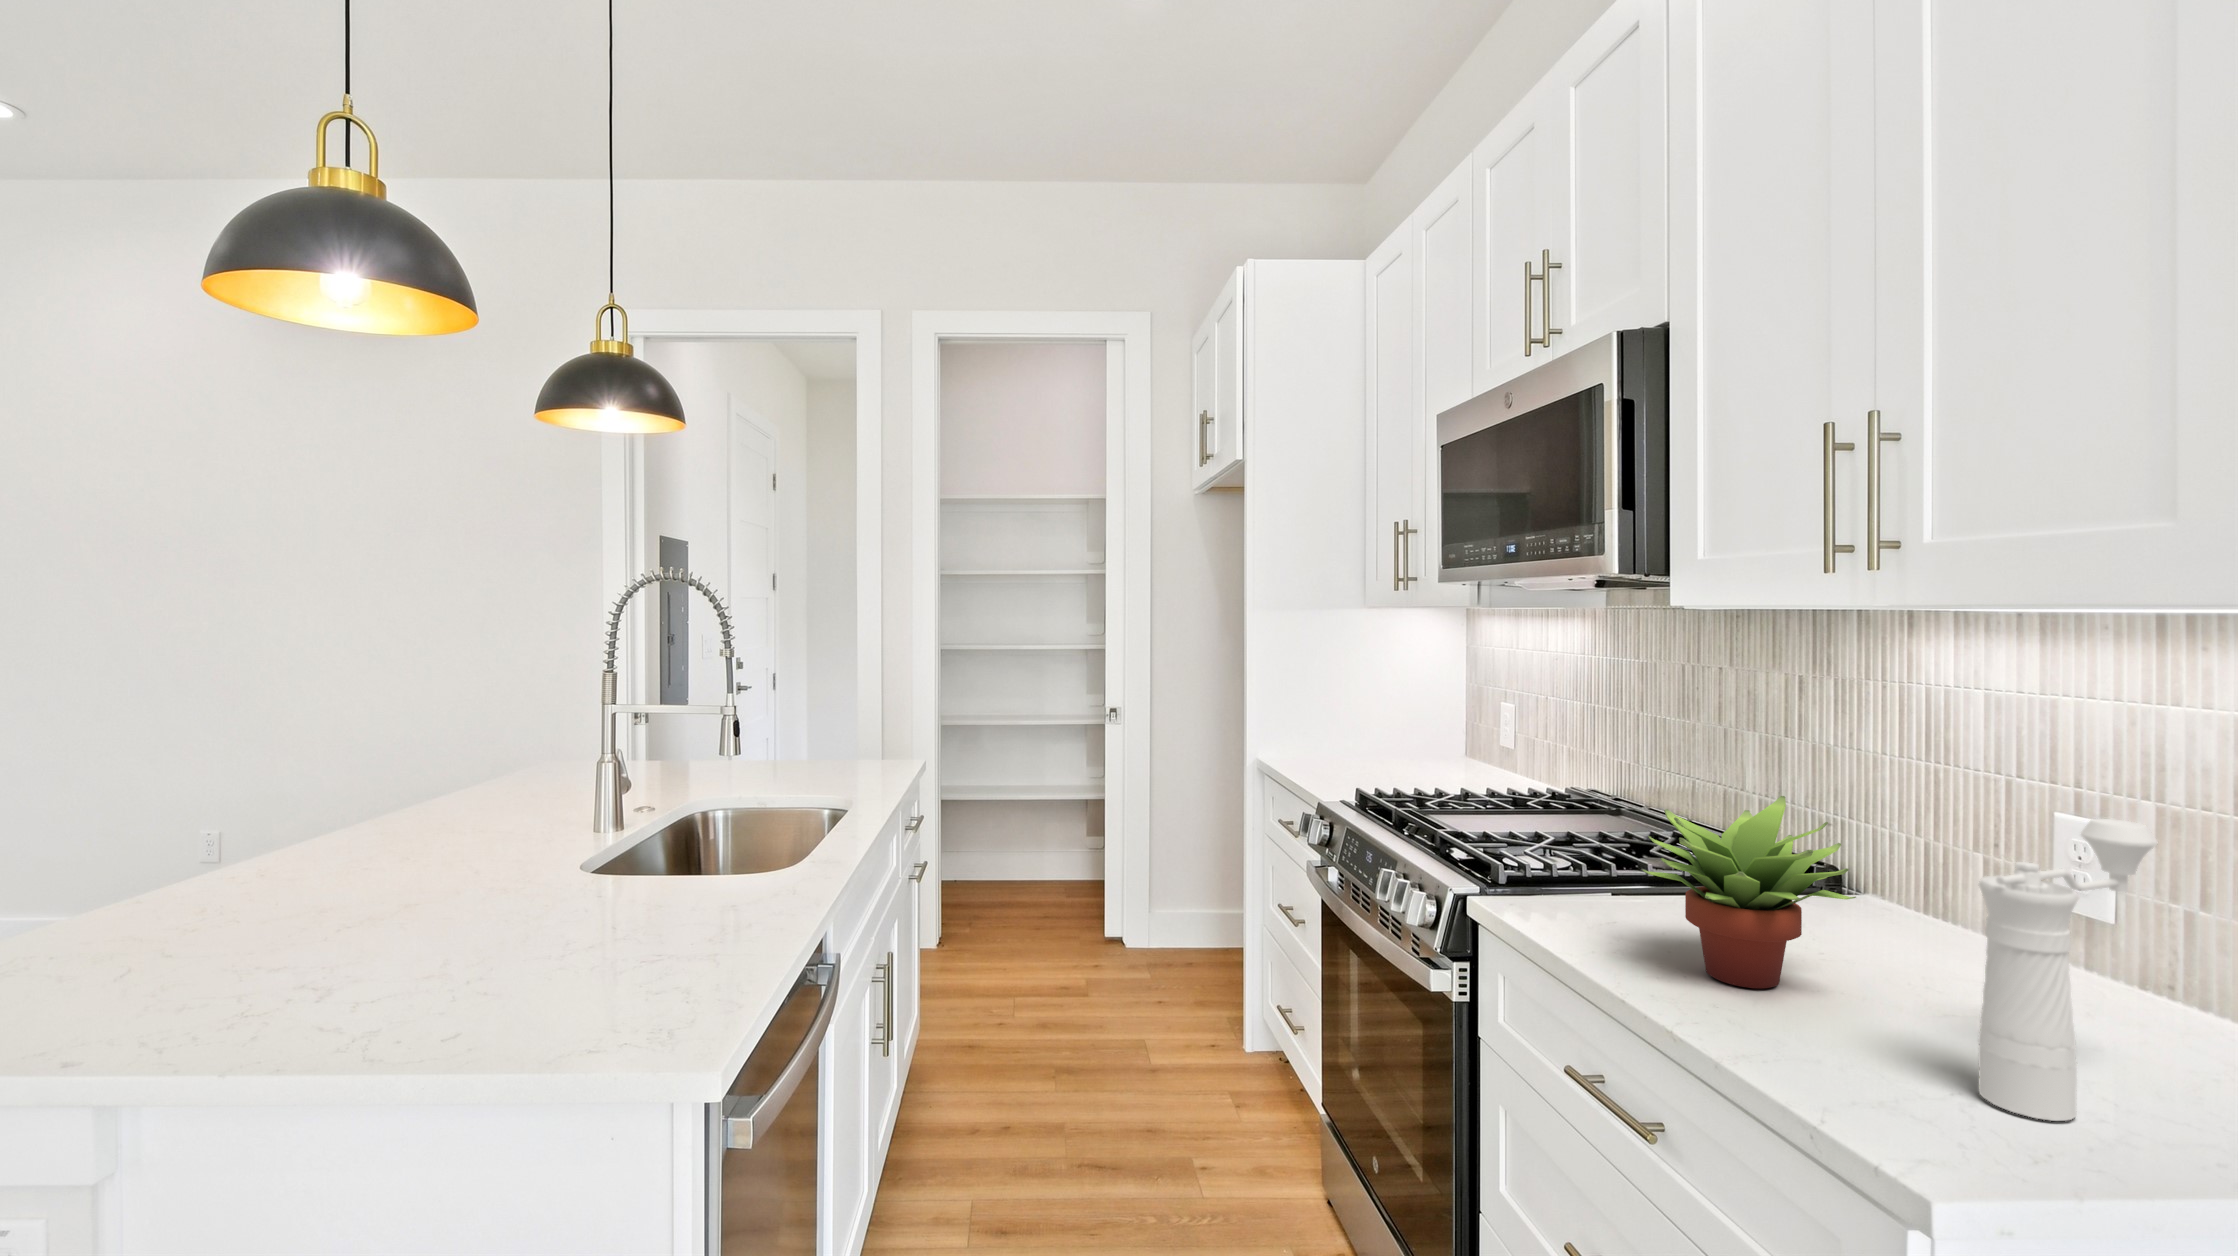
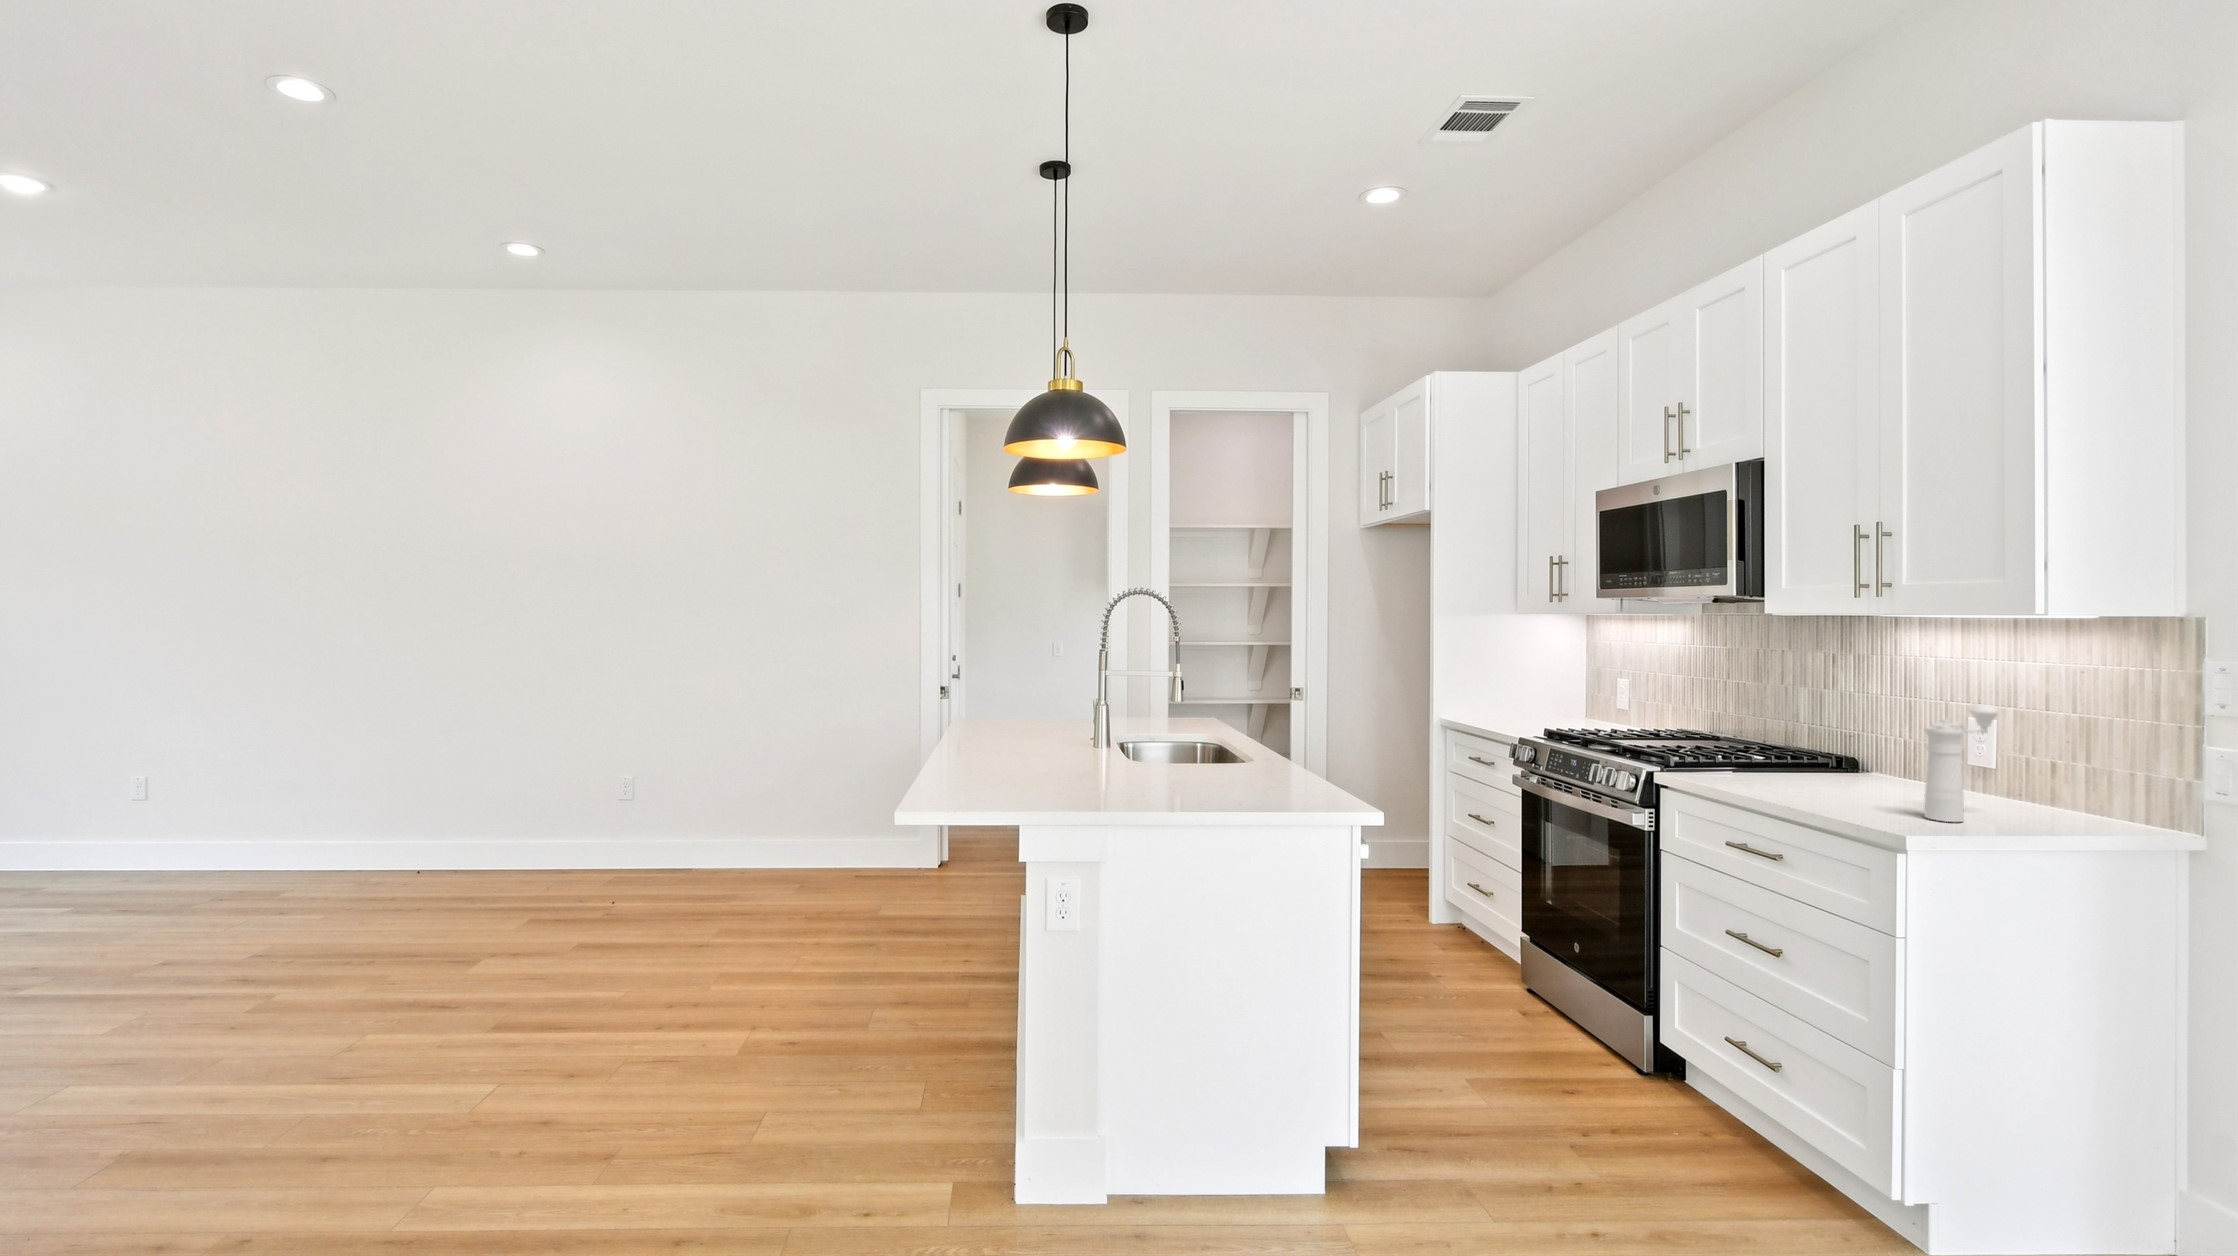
succulent plant: present [1642,796,1856,988] -> none [1765,706,1871,796]

